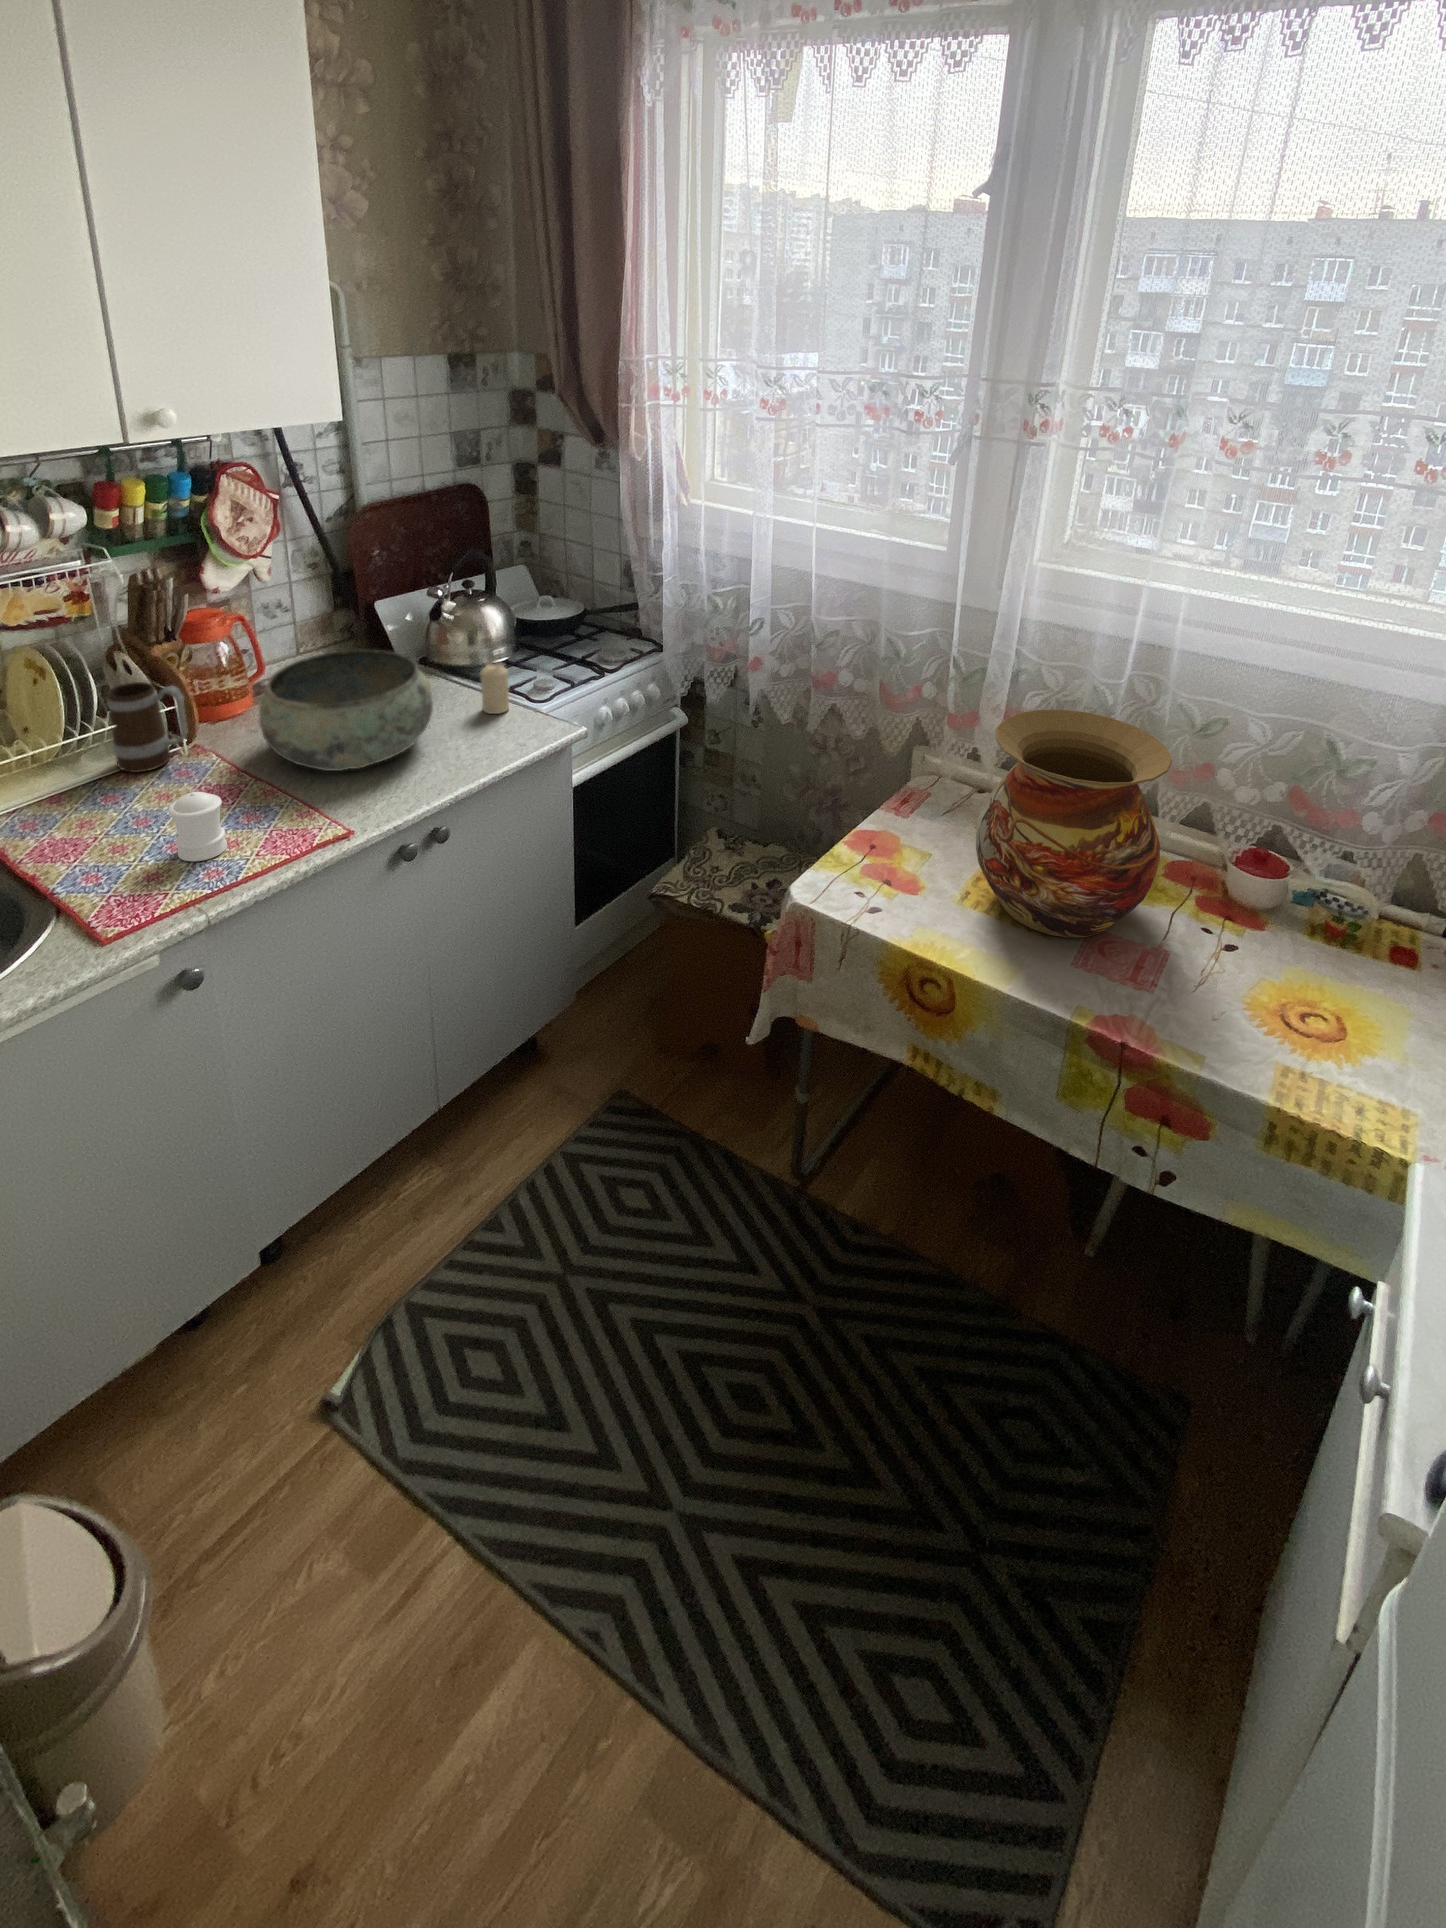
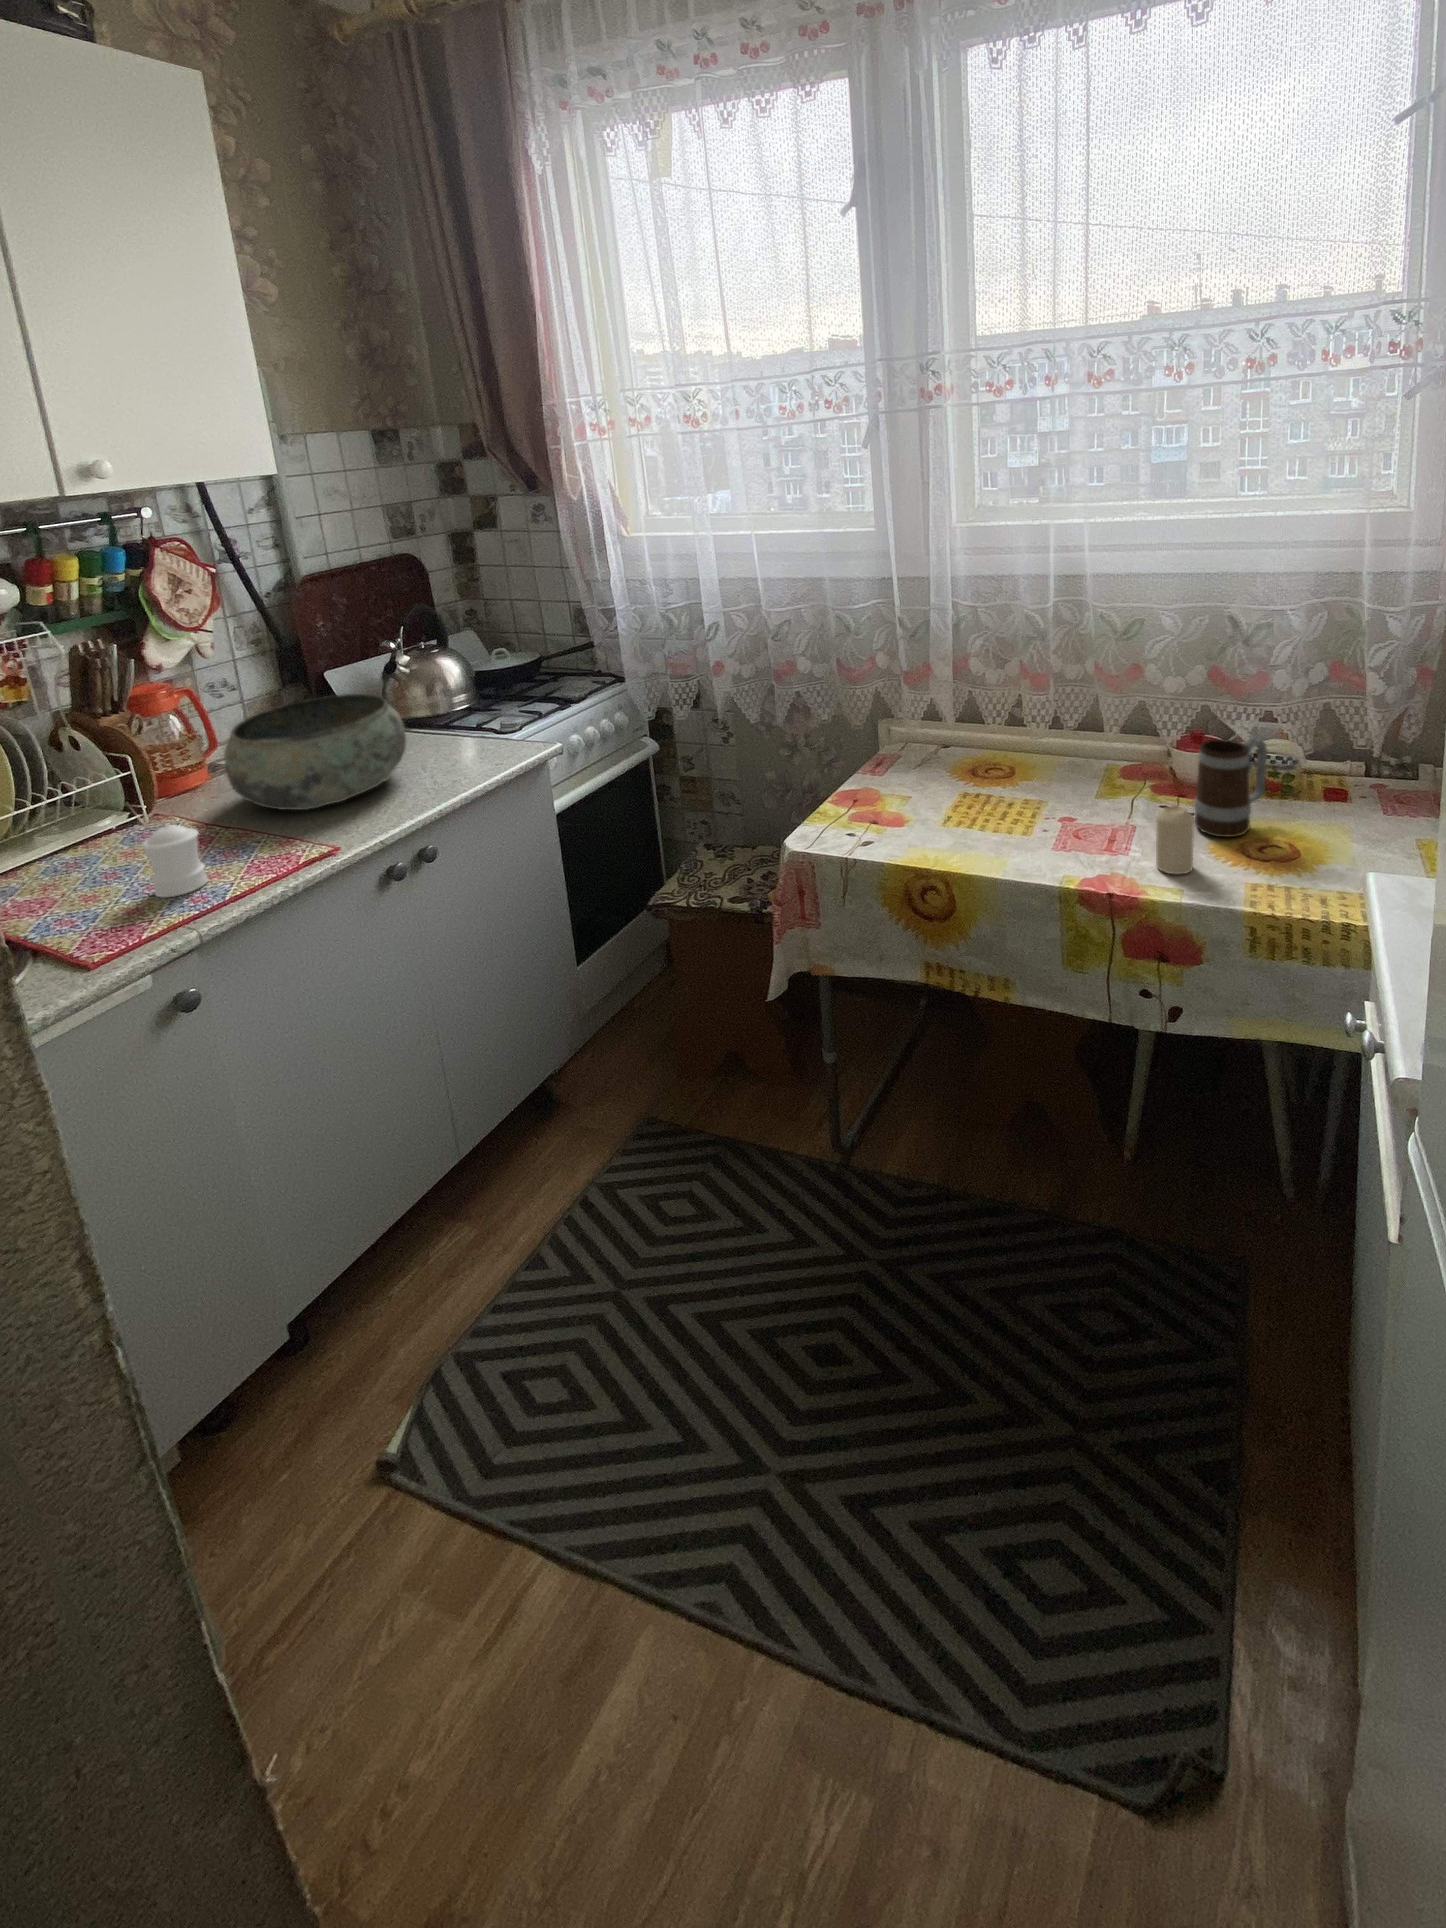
candle: present [480,663,509,714] -> present [1156,805,1194,874]
mug: present [107,682,187,773] -> present [1194,737,1268,837]
vase: present [976,710,1172,938] -> none [946,633,1112,831]

